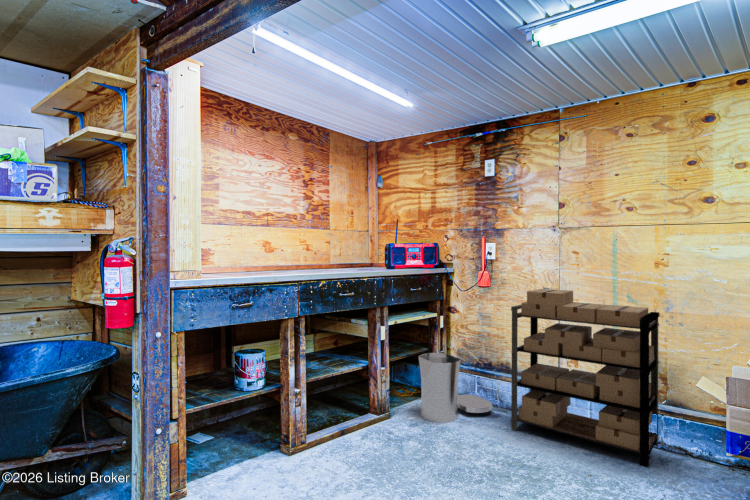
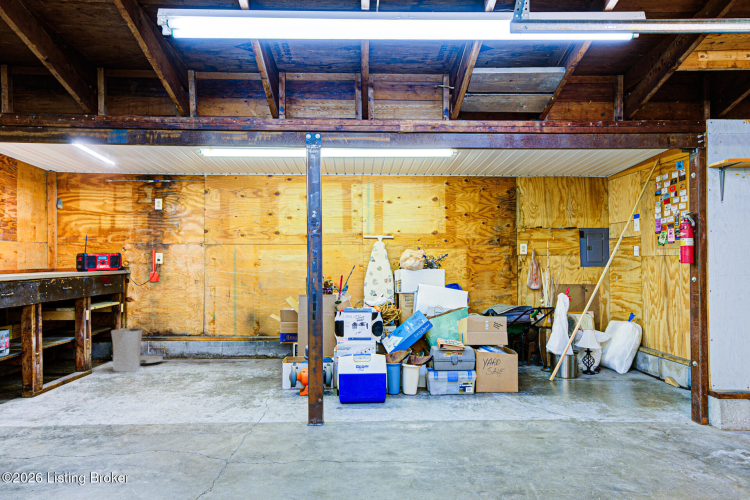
shelving unit: present [511,289,660,468] -> none [177,281,255,365]

